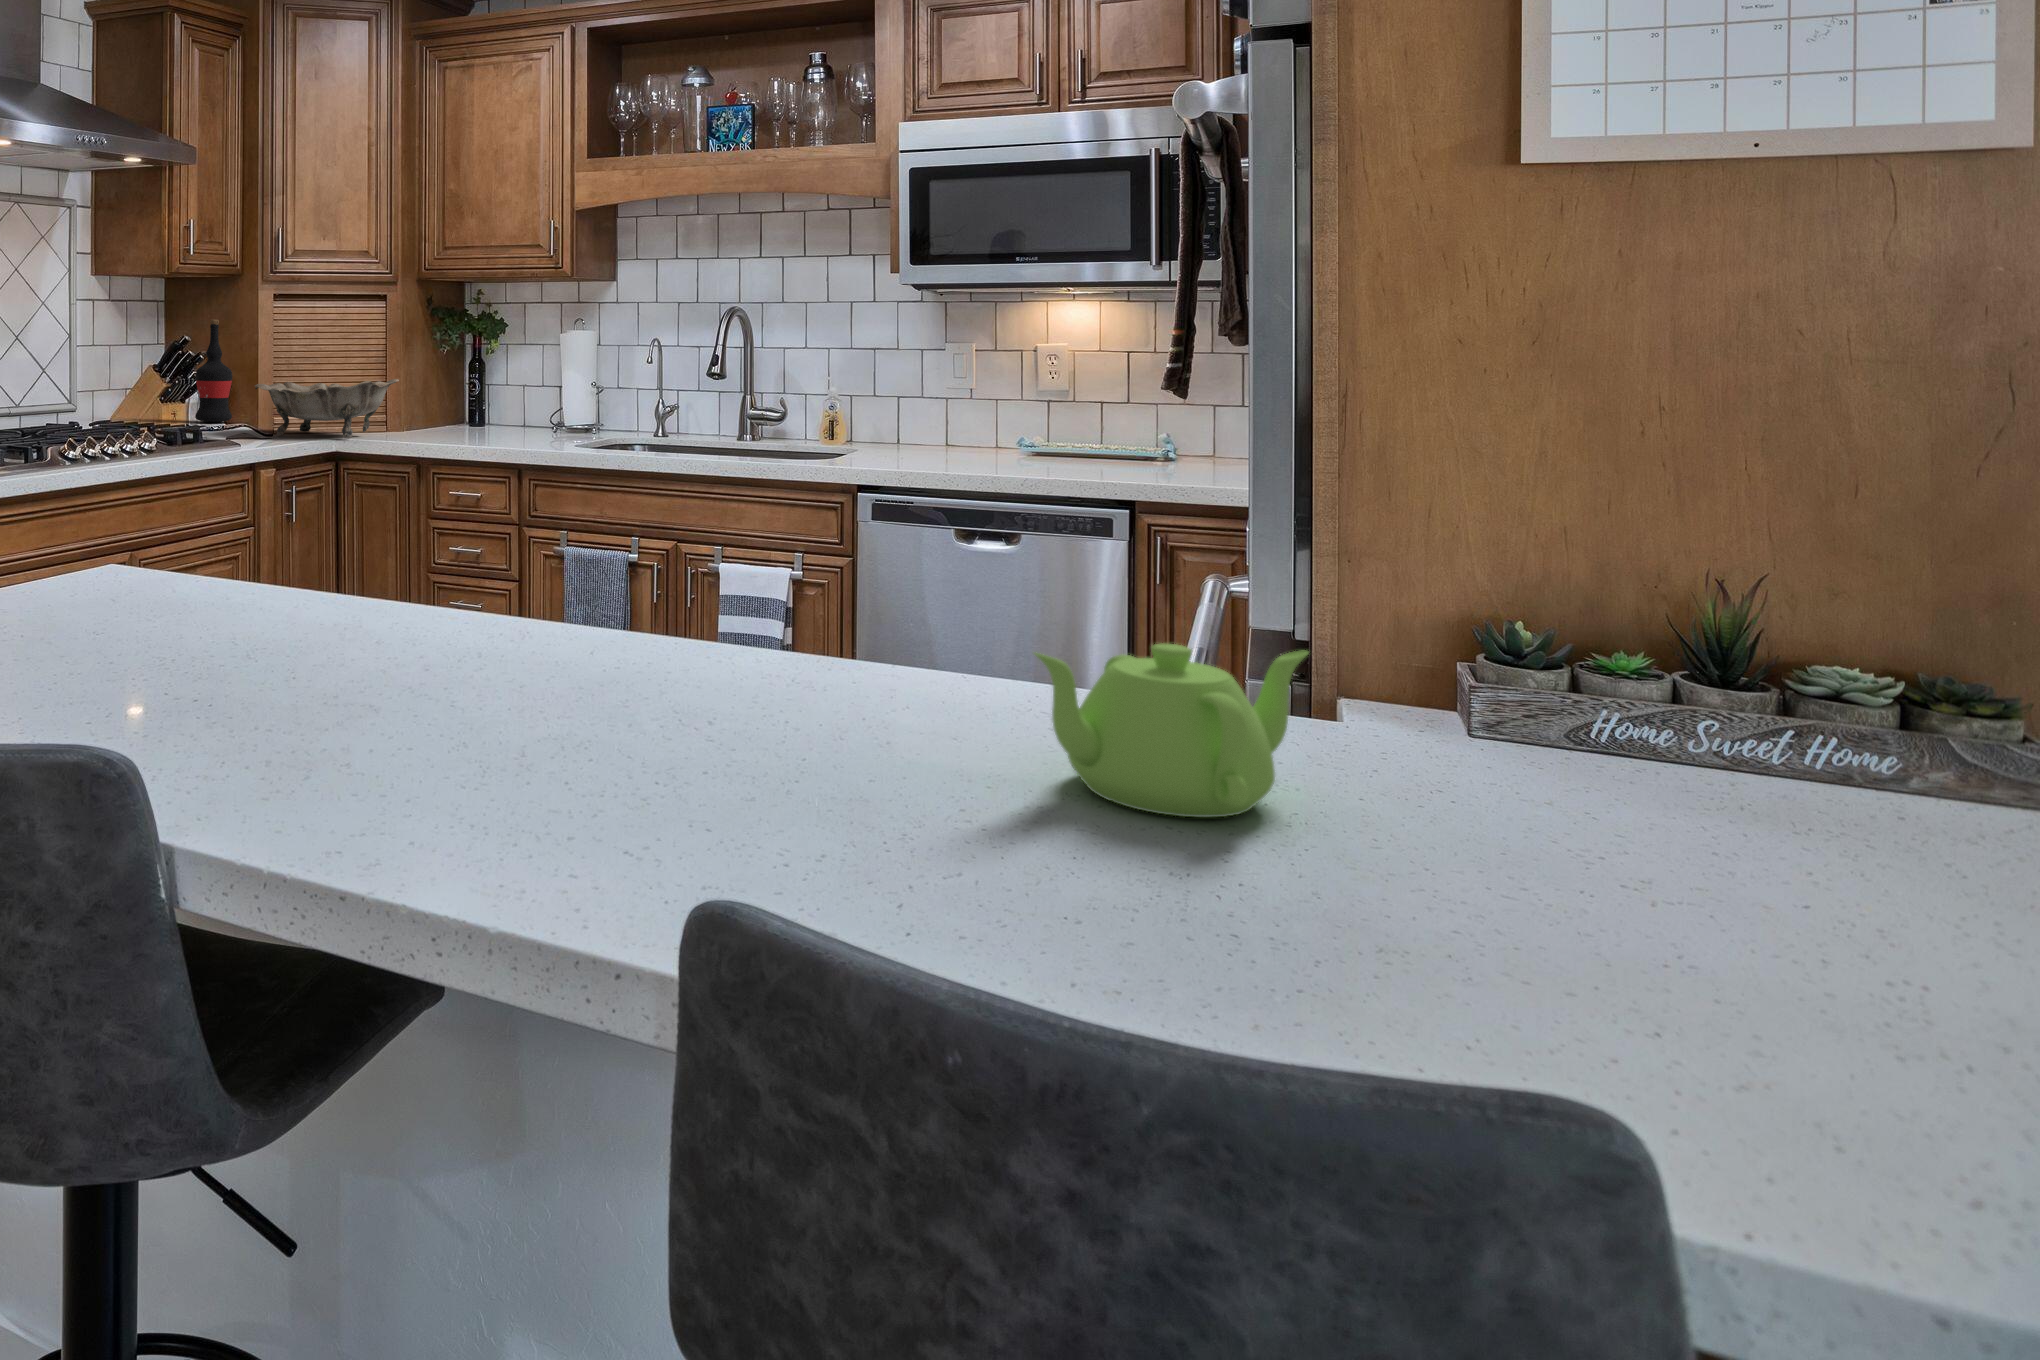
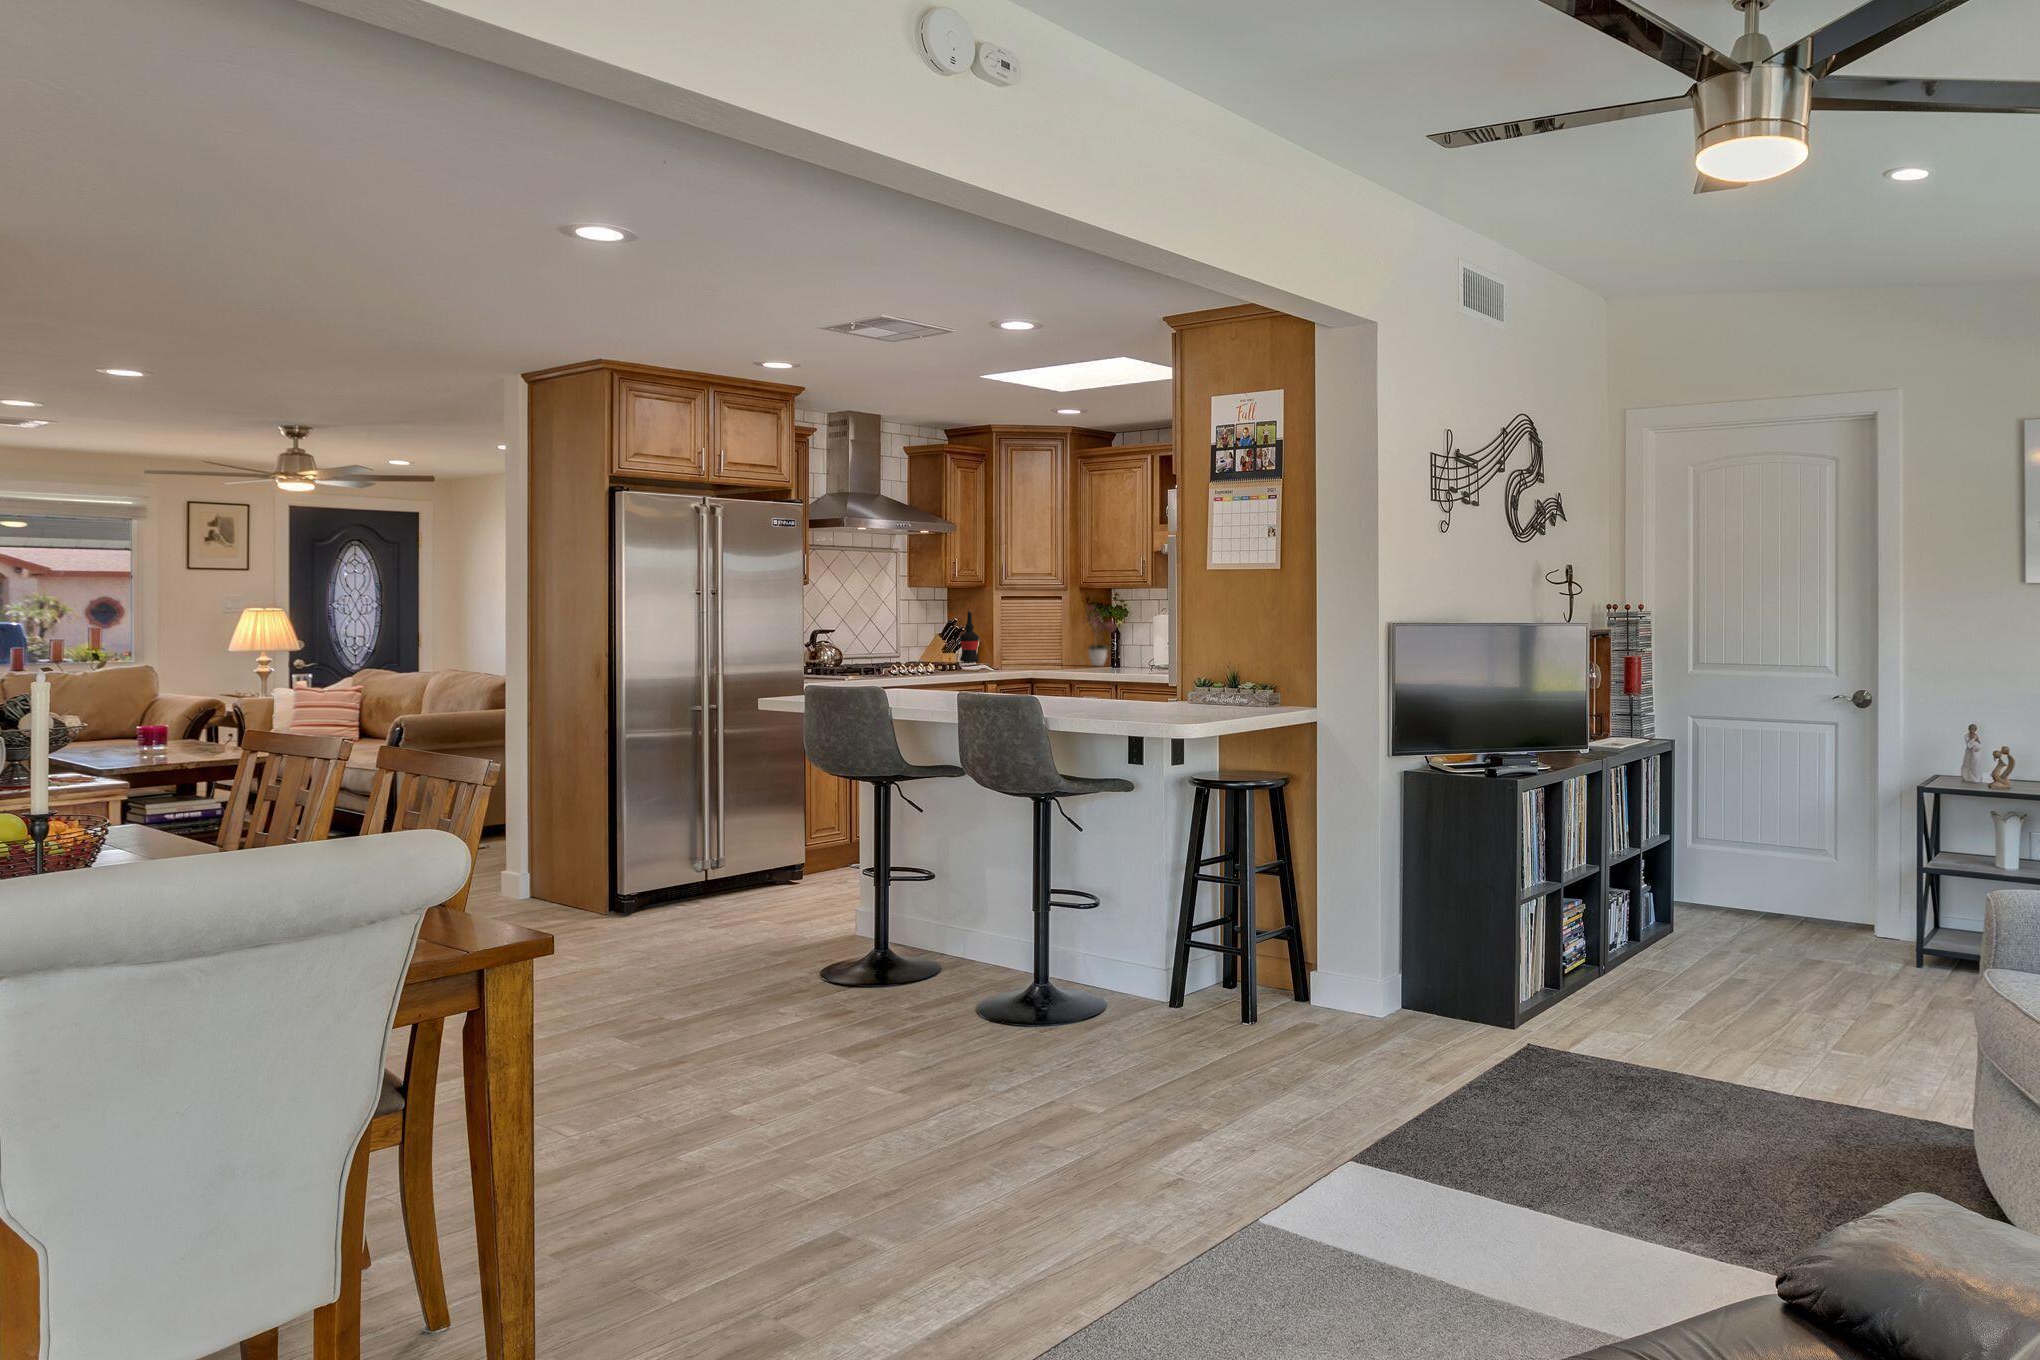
flower arrangement: none [447,307,520,434] -> present [1085,606,1116,666]
decorative bowl: present [255,379,399,439] -> none [984,638,1055,666]
teapot: present [1035,644,1308,818] -> none [1083,671,1149,704]

